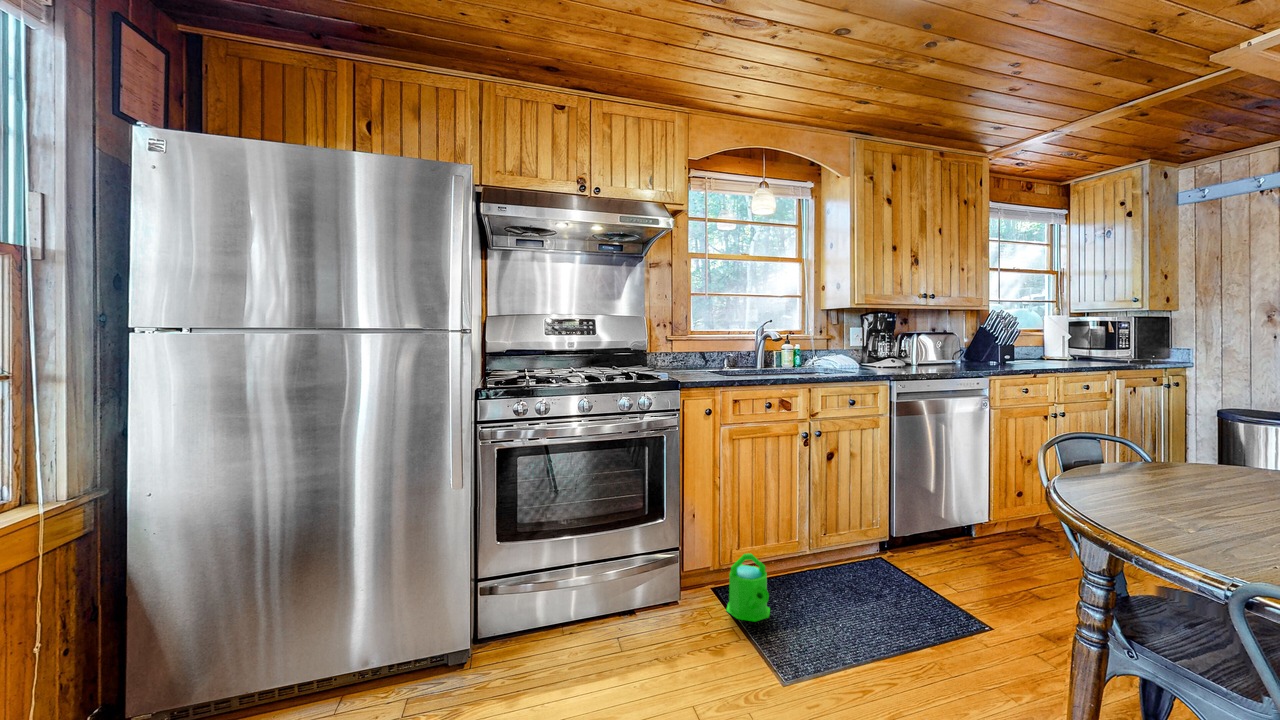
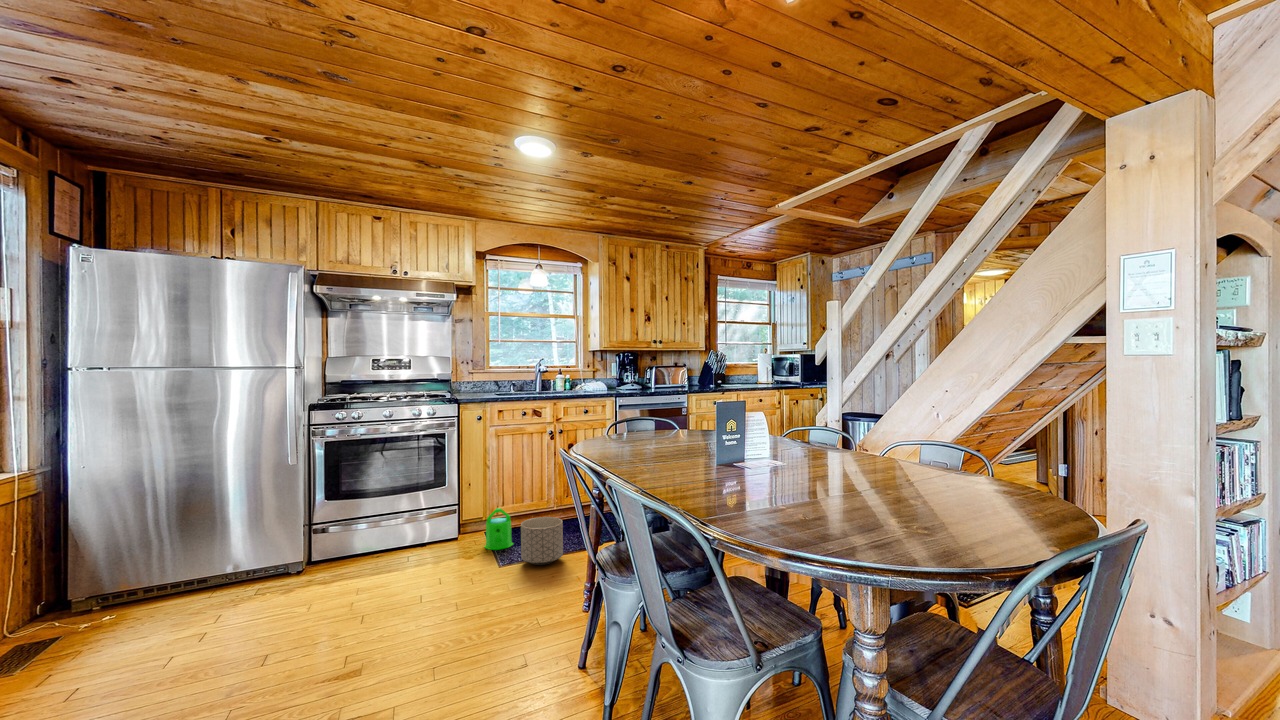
planter: none [818,585,895,680] -> present [521,517,563,565]

